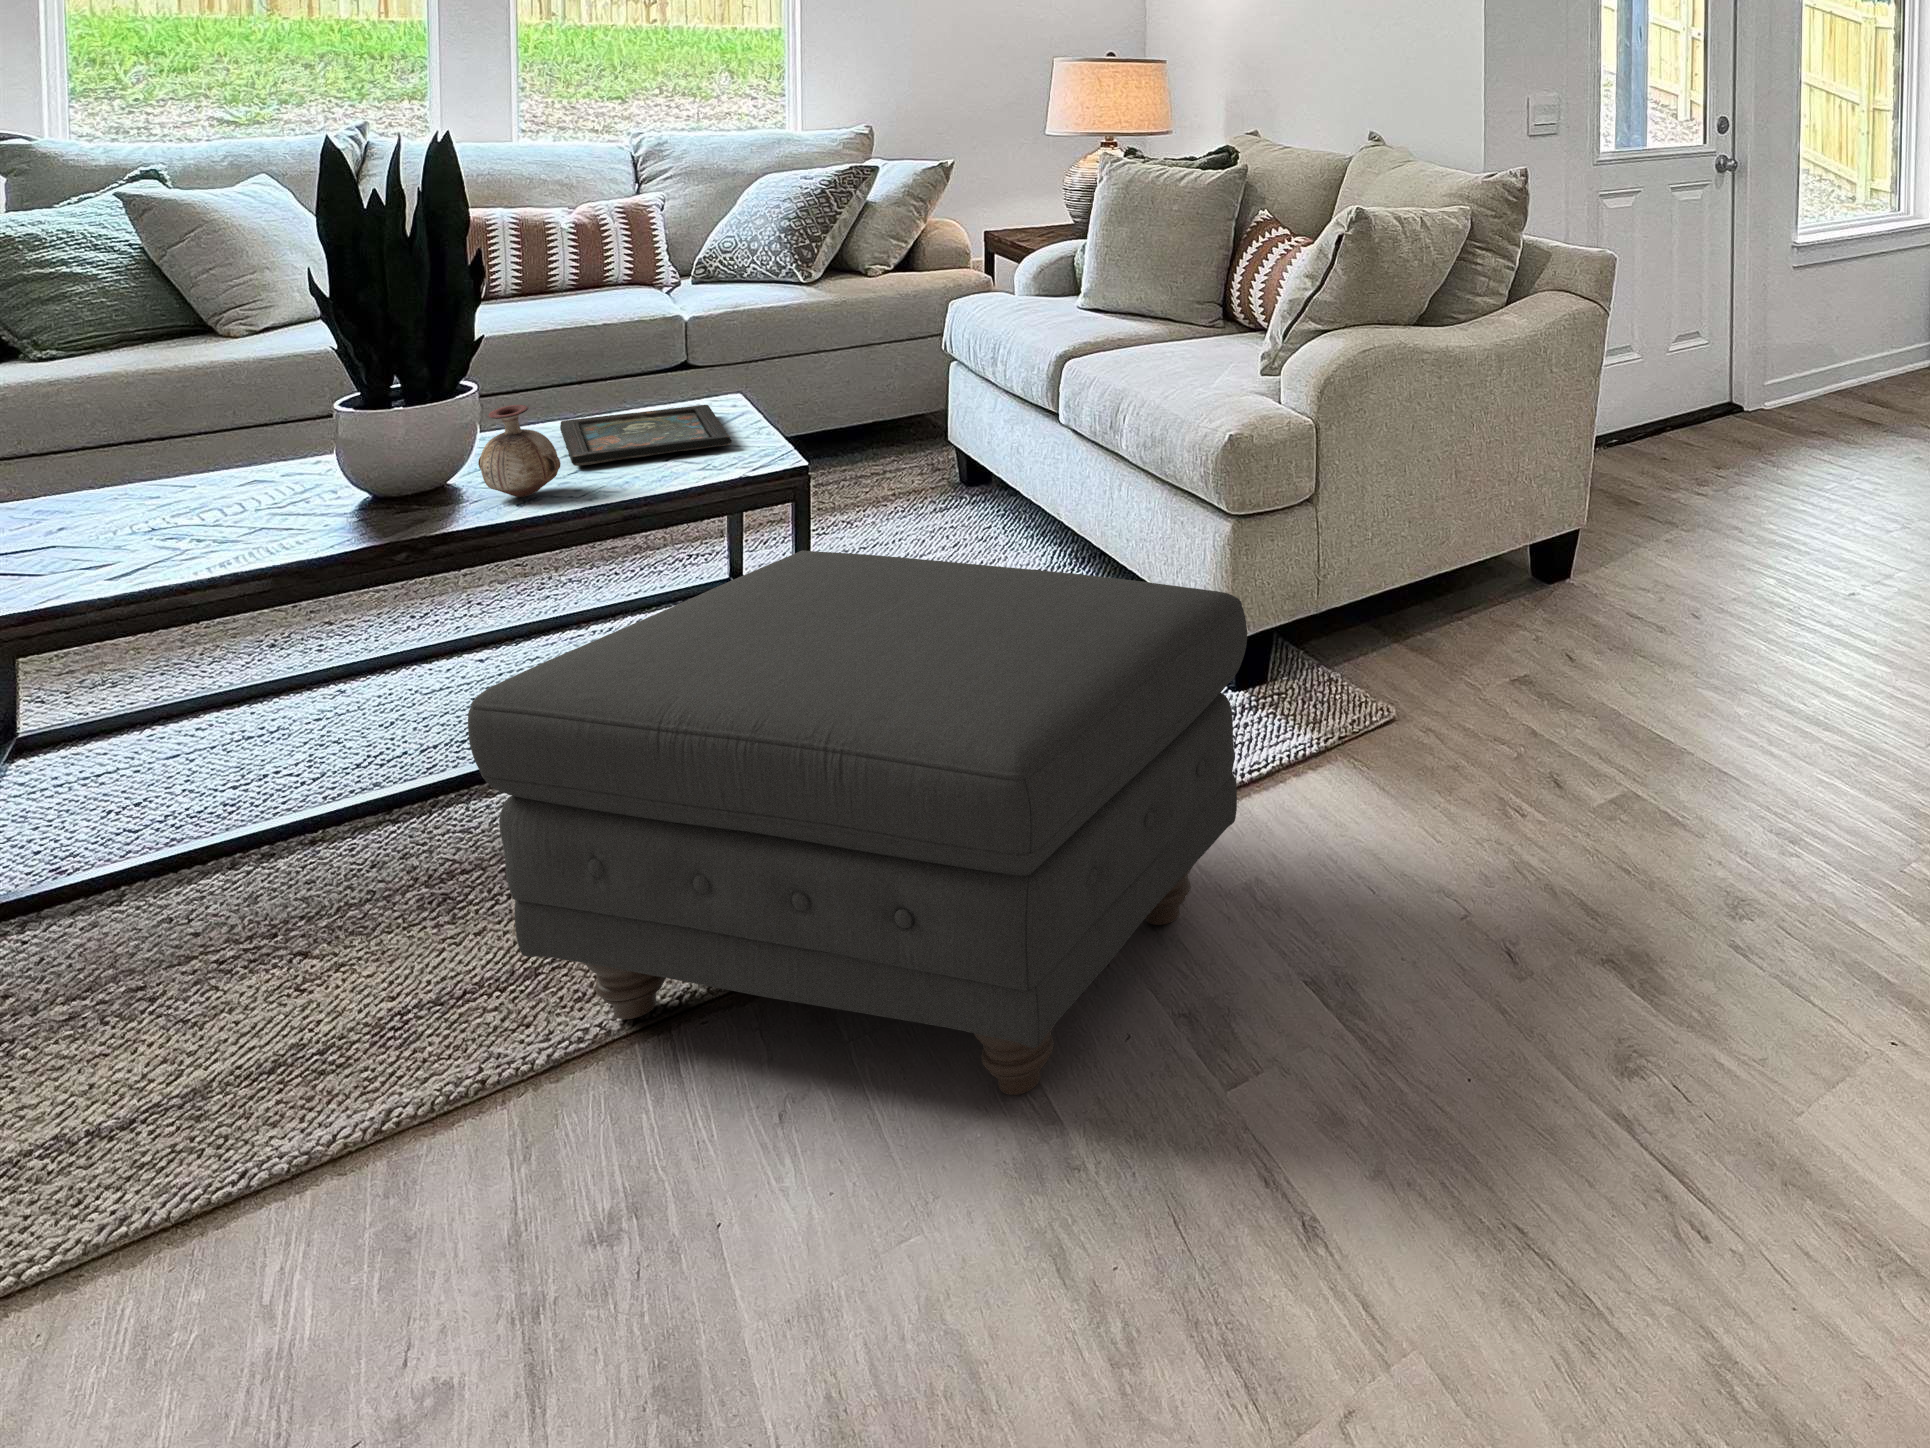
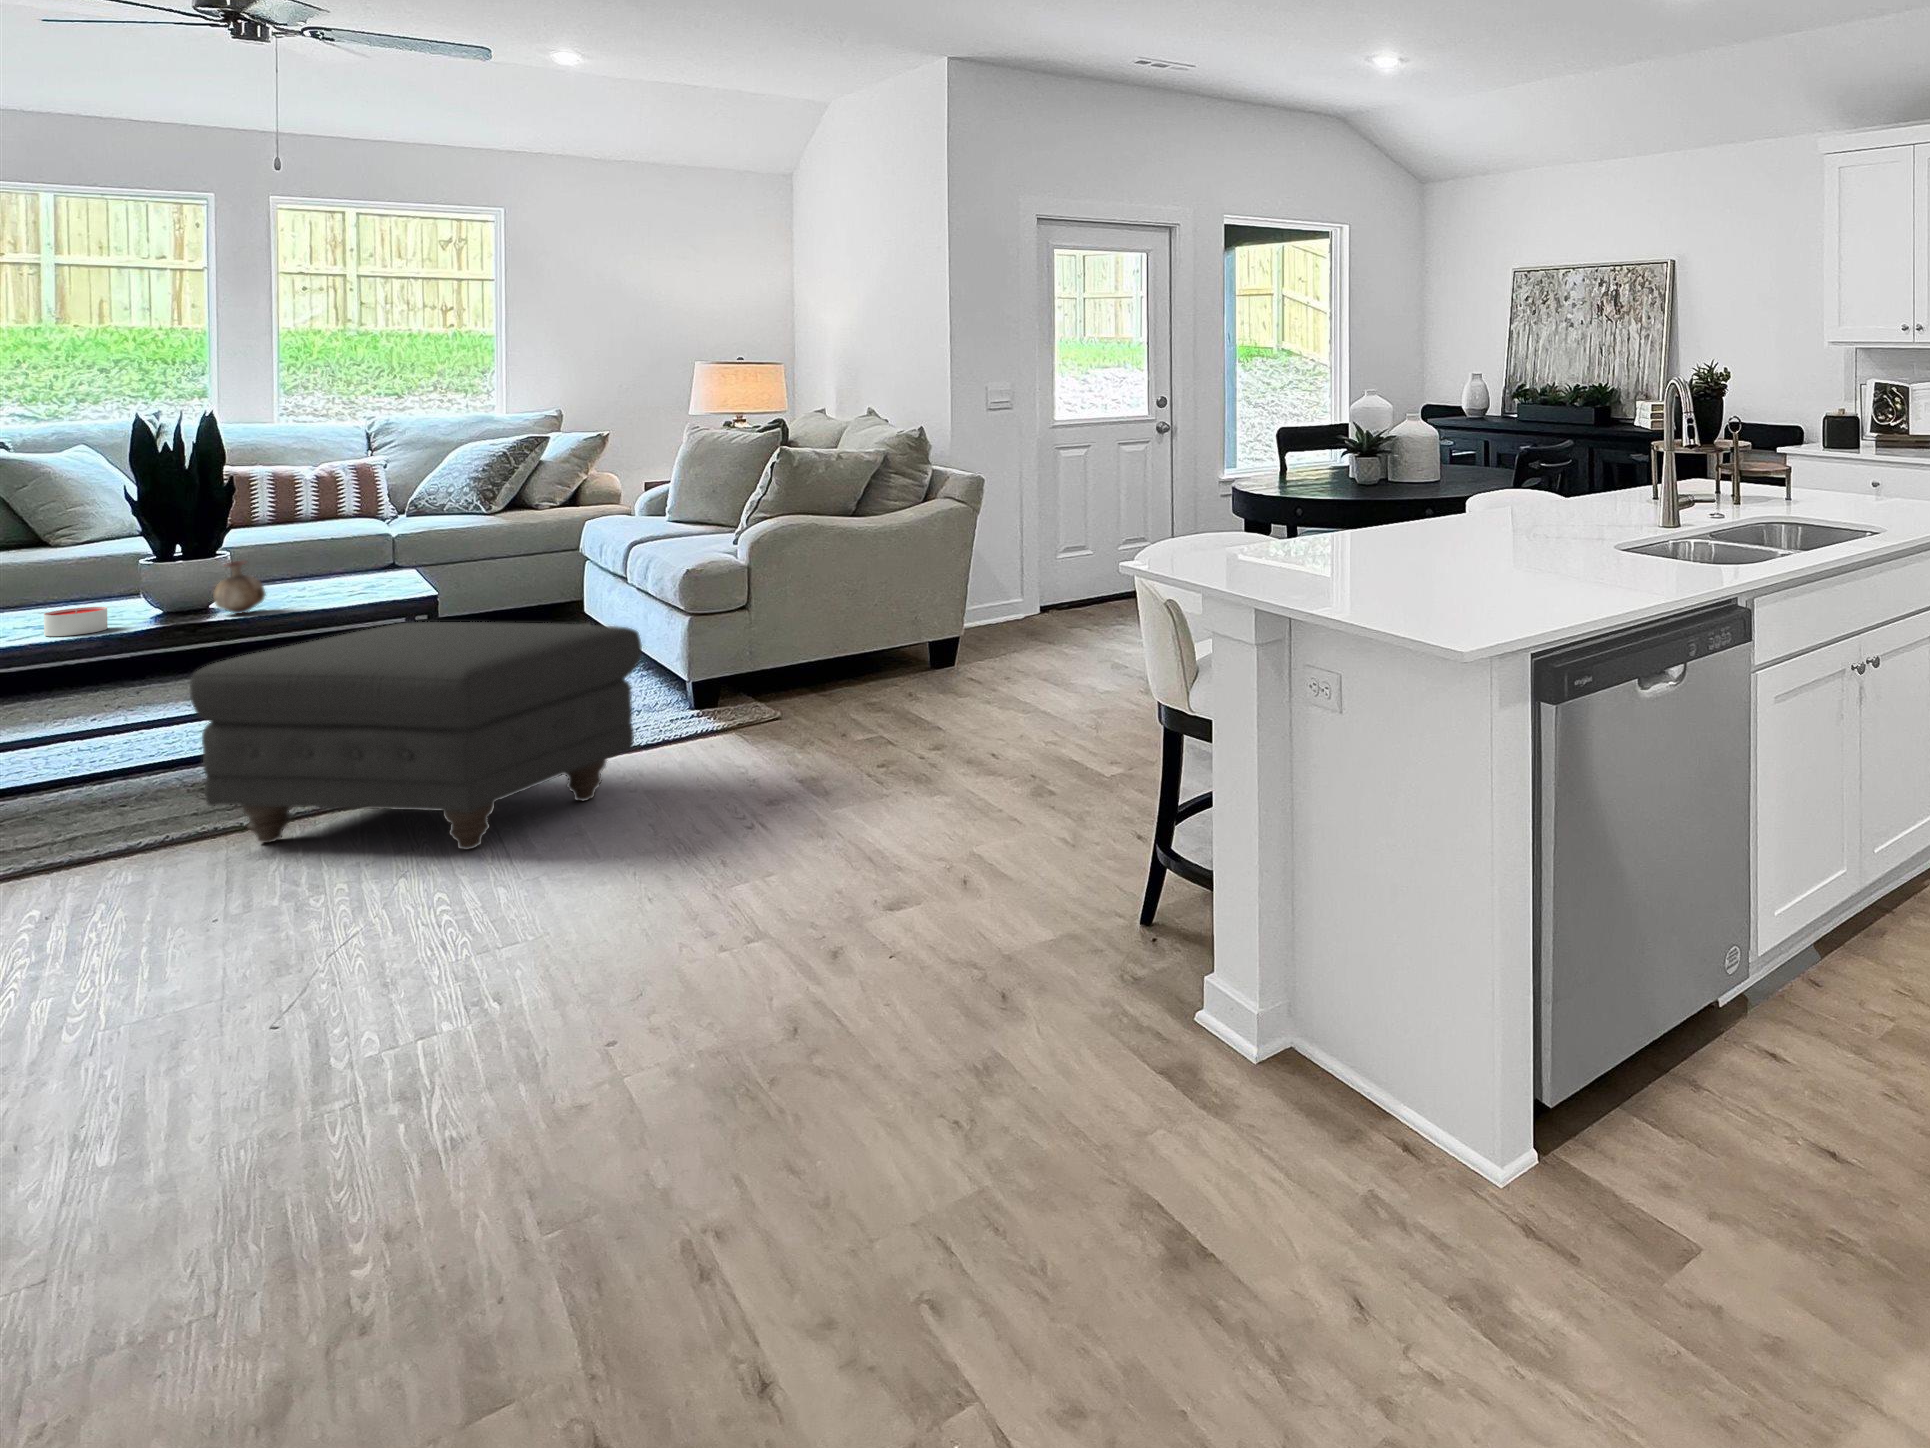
tray: present [560,405,732,466] -> none [273,573,385,601]
candle: none [215,489,320,548] -> present [44,607,108,636]

